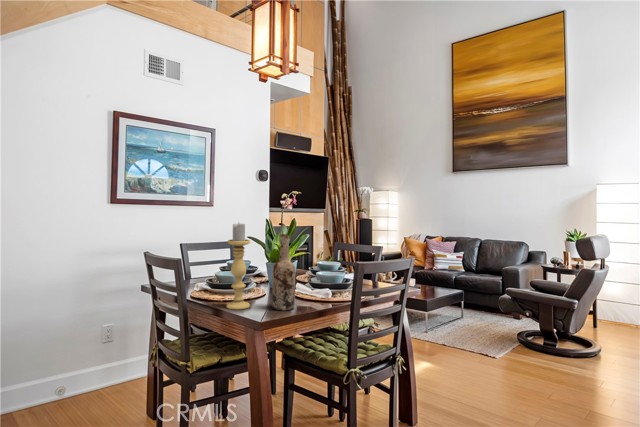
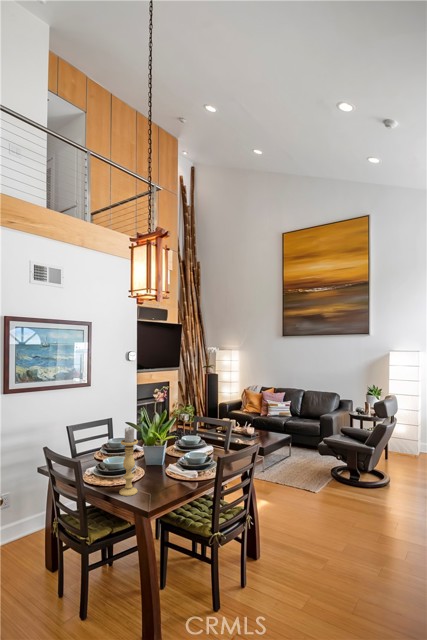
wine bottle: present [272,234,296,310] -> none [155,435,173,495]

